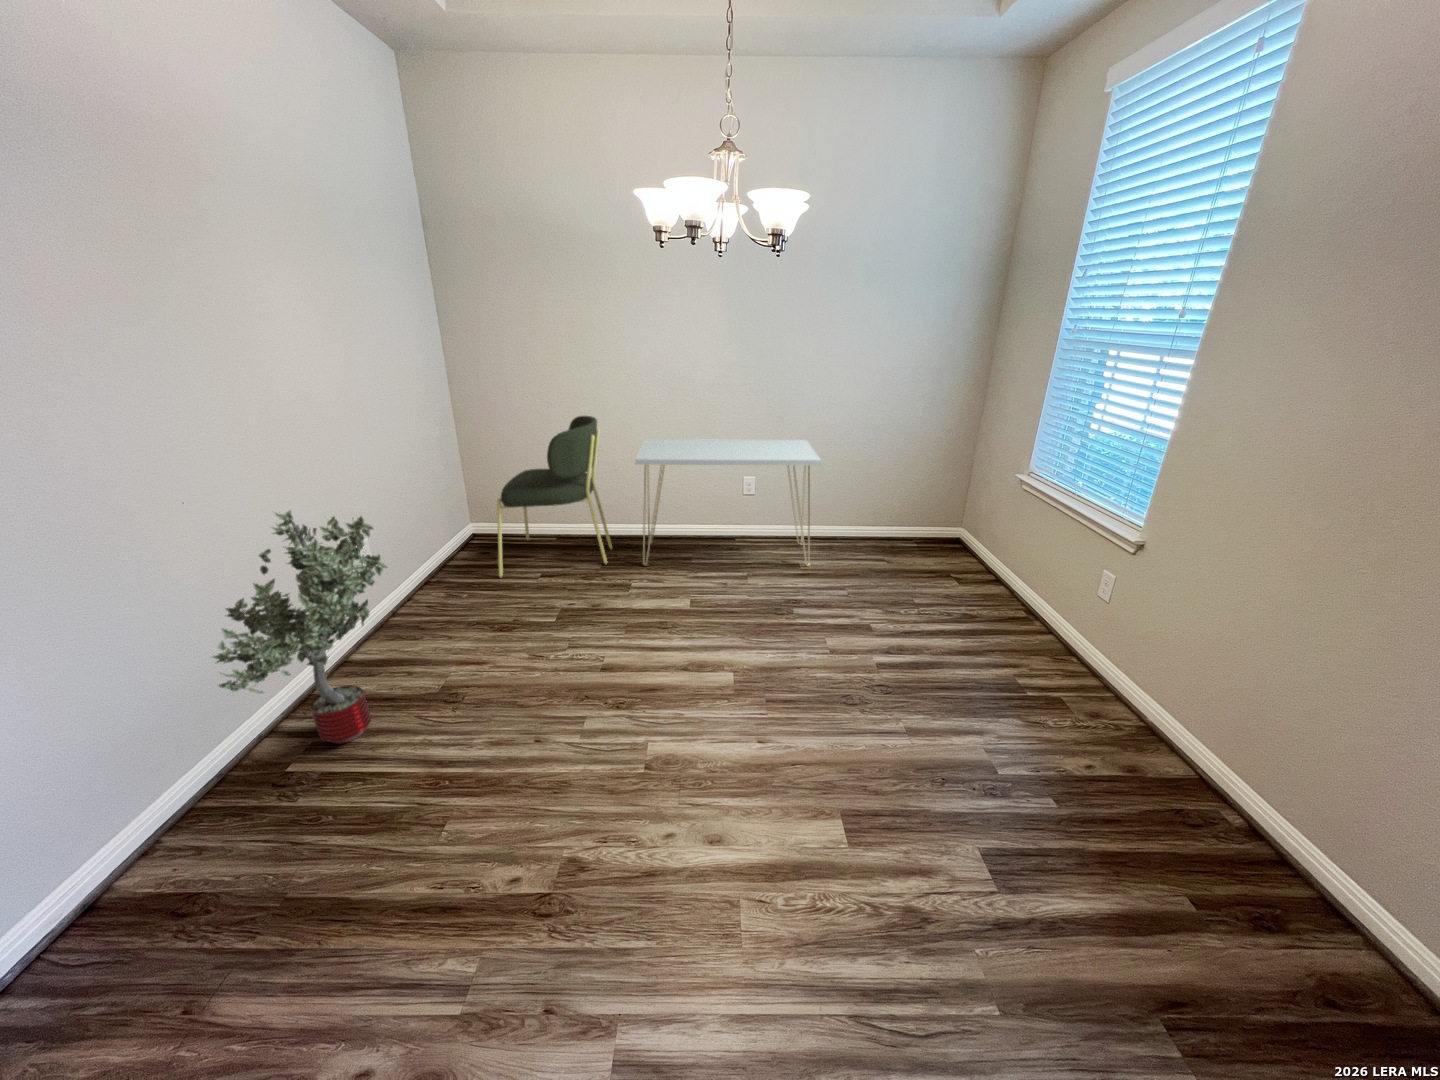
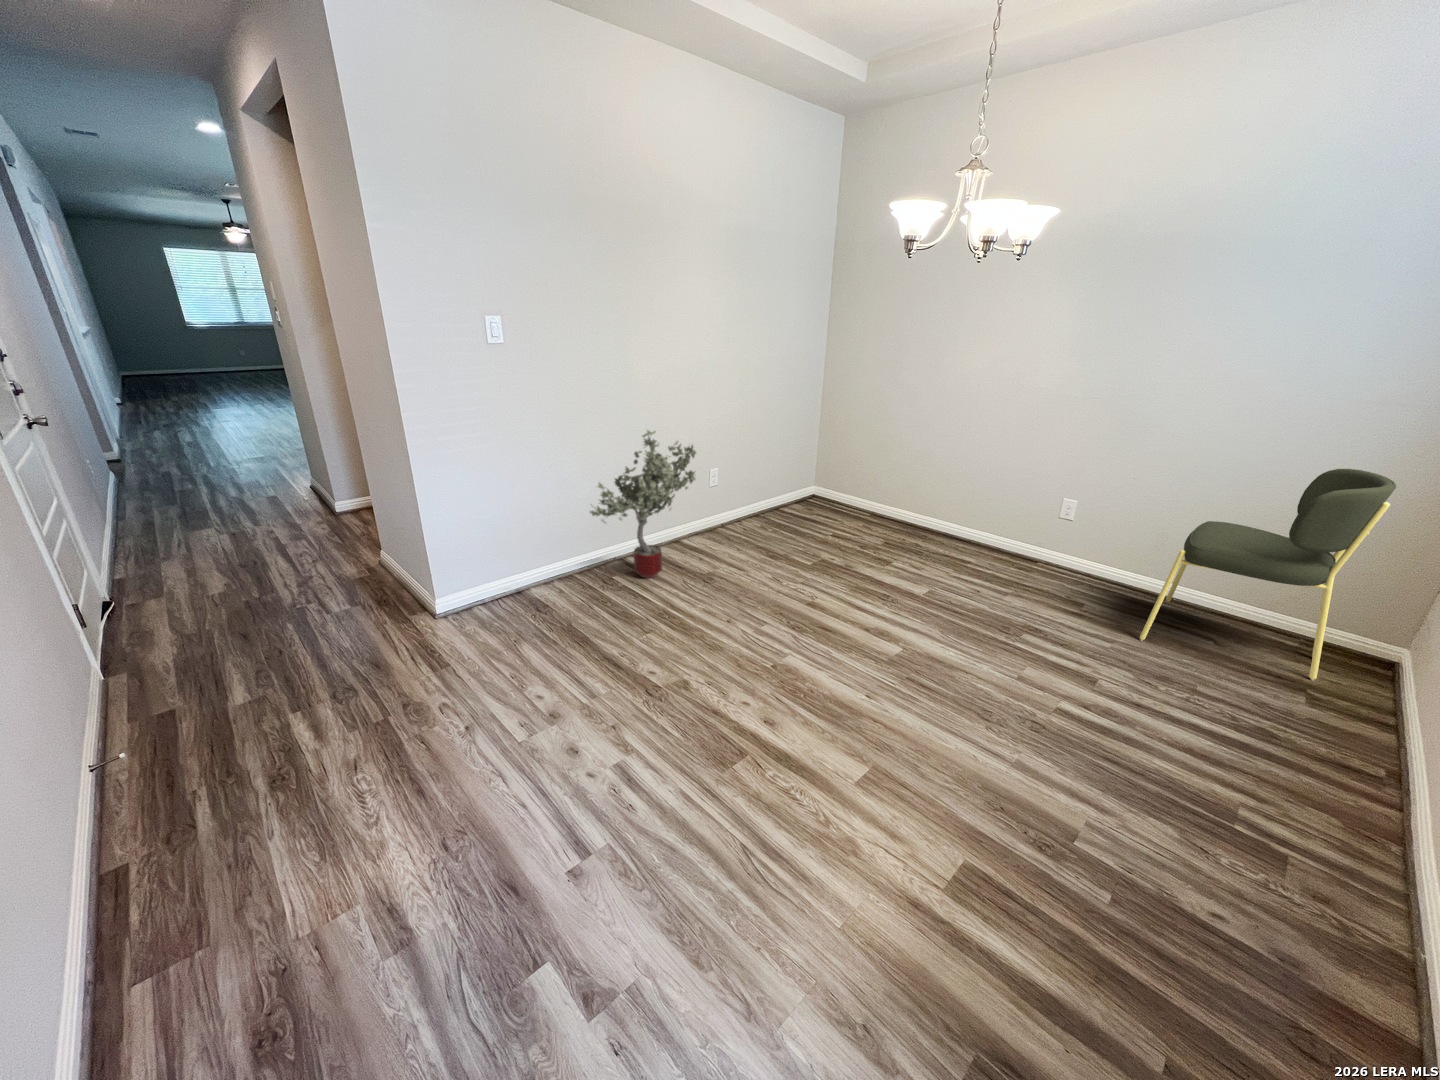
dining chair: present [497,416,612,577] -> present [1140,469,1396,681]
console table: present [635,439,821,566] -> none [917,440,1152,609]

